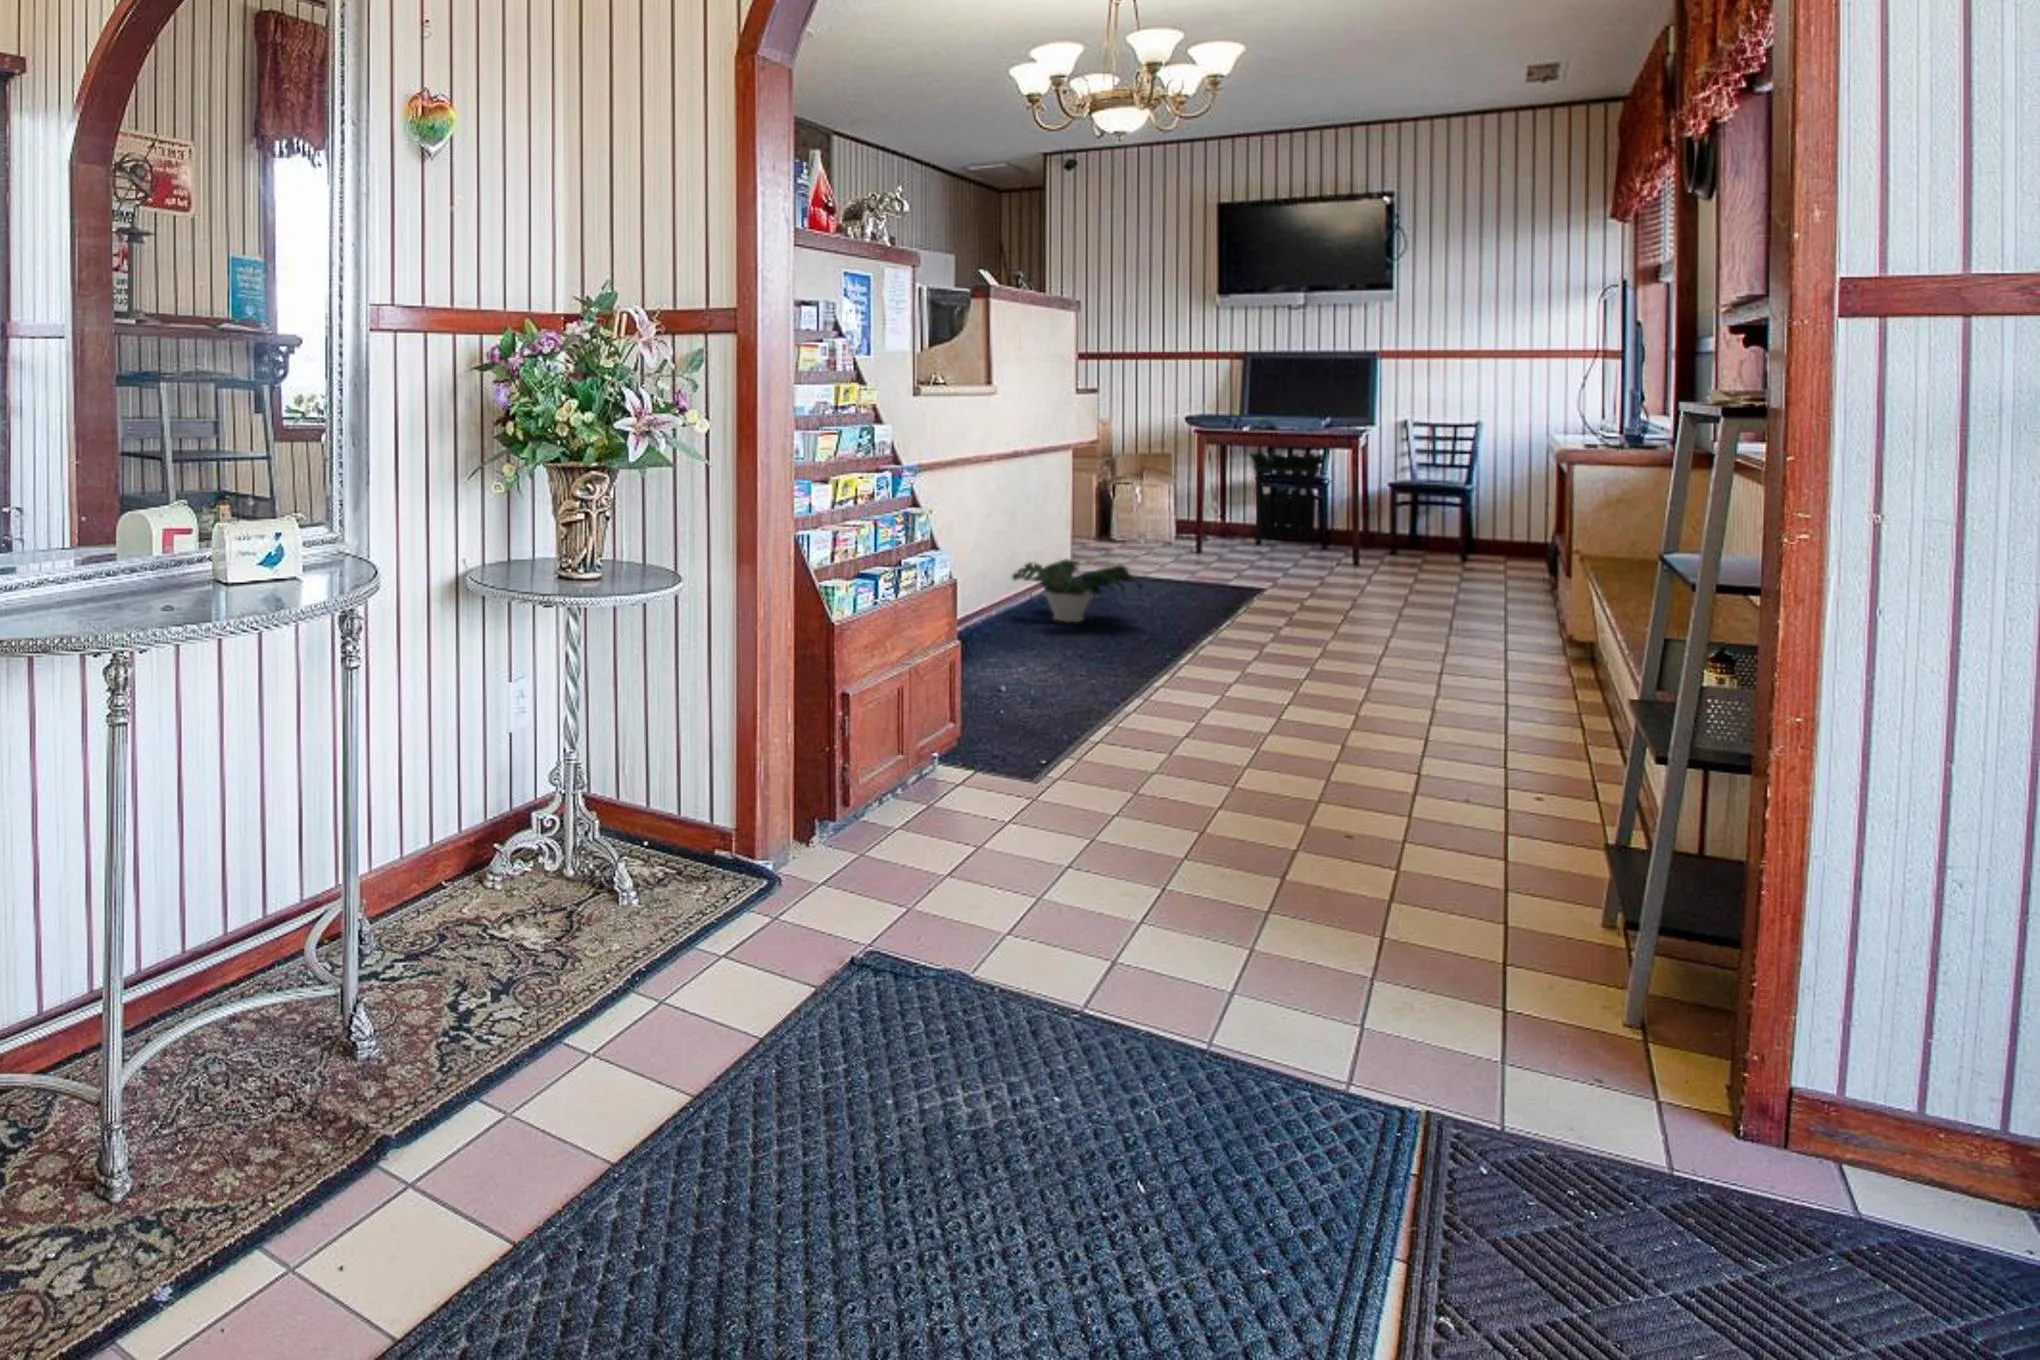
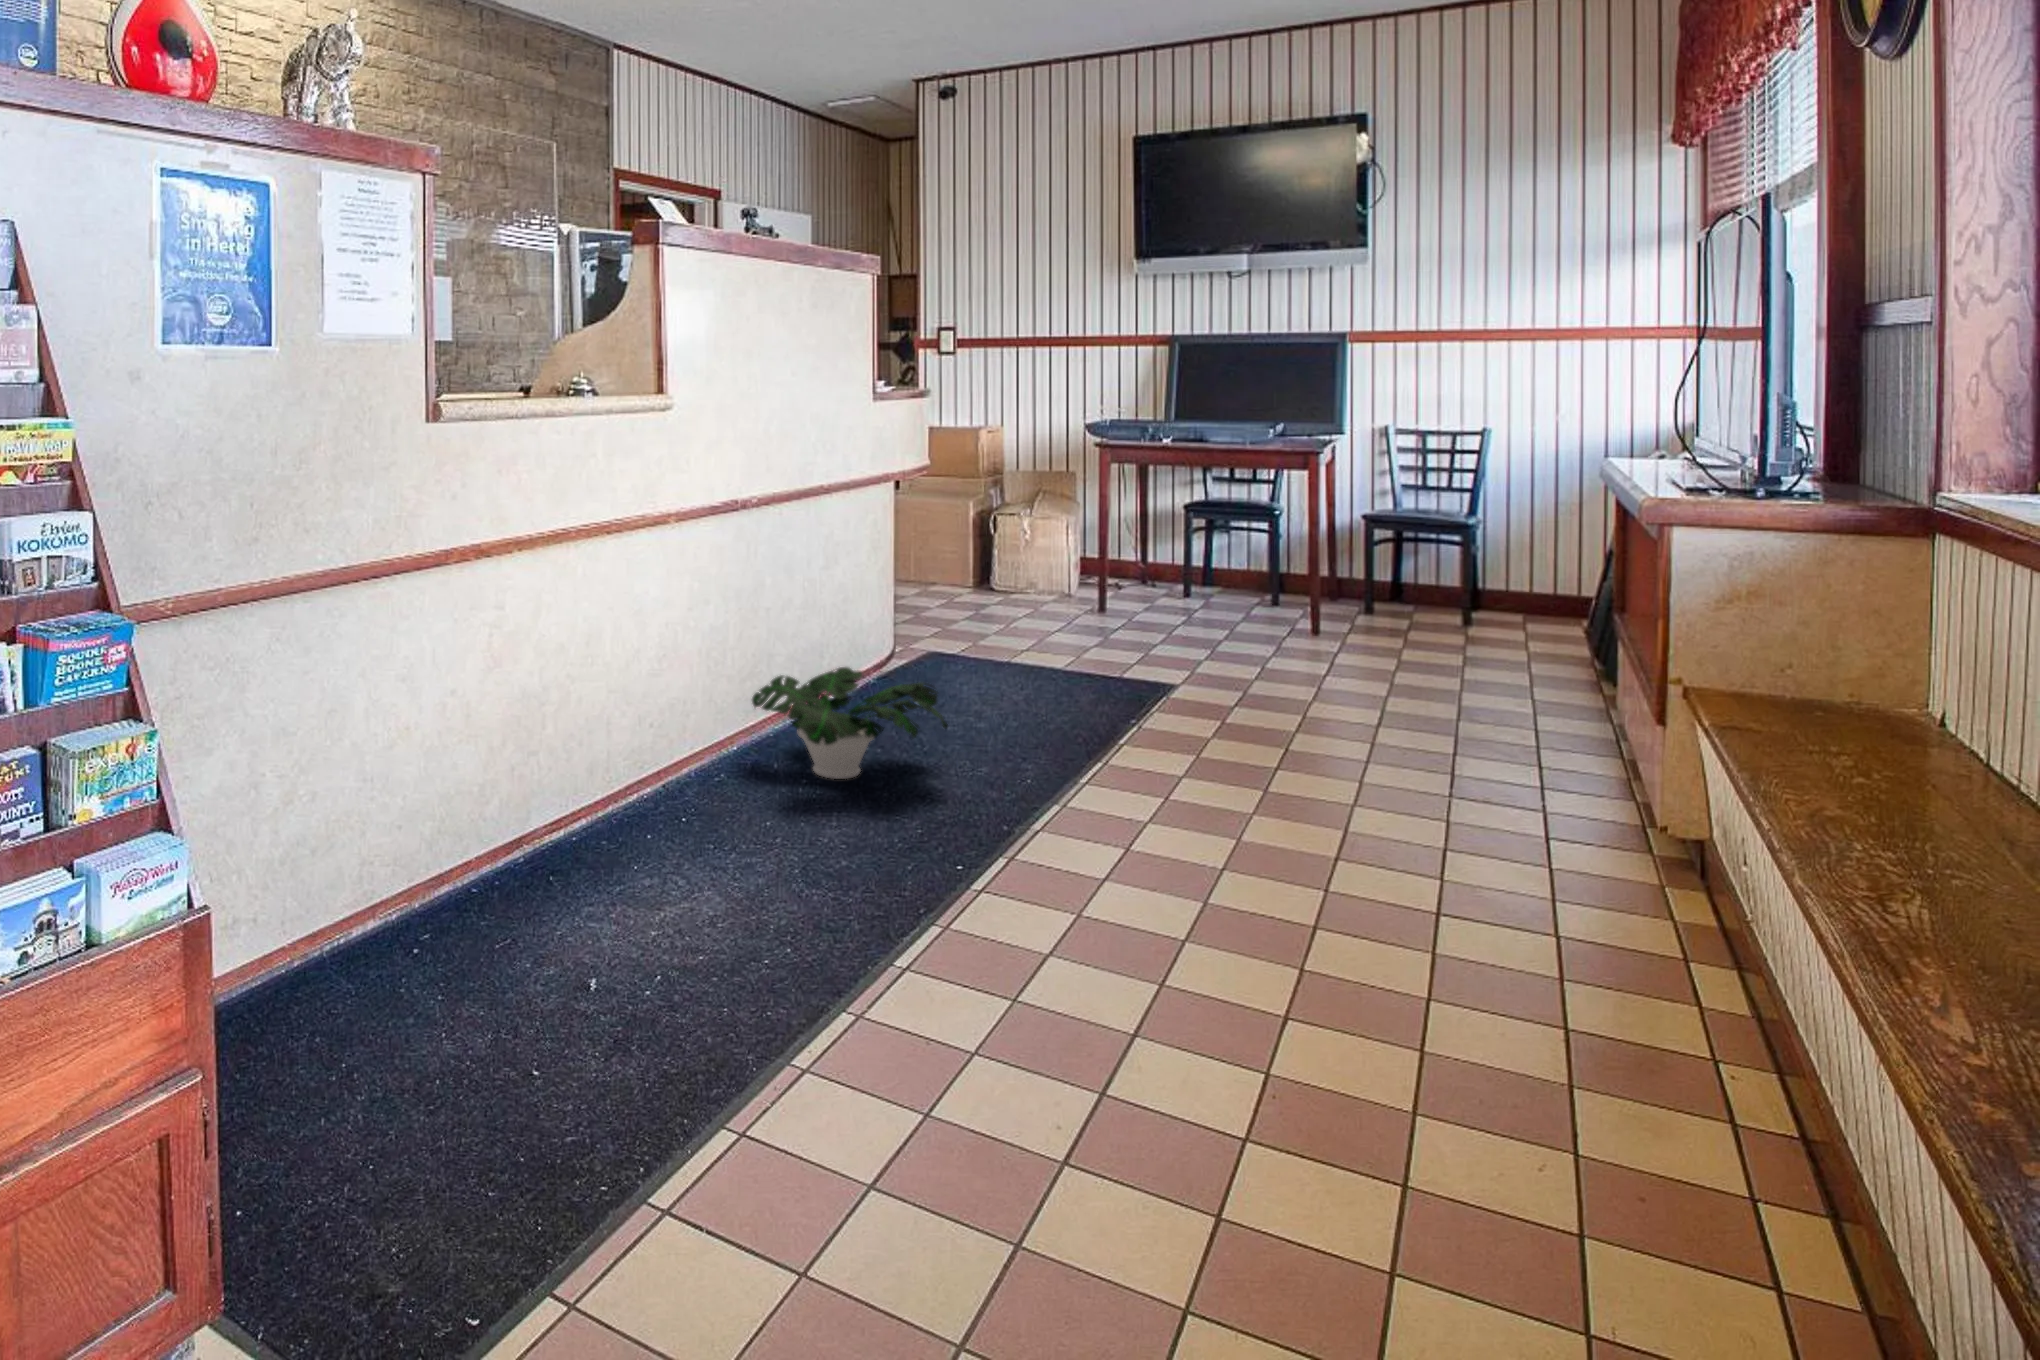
waste bin: present [1250,452,1324,540] -> none [1175,468,1277,590]

